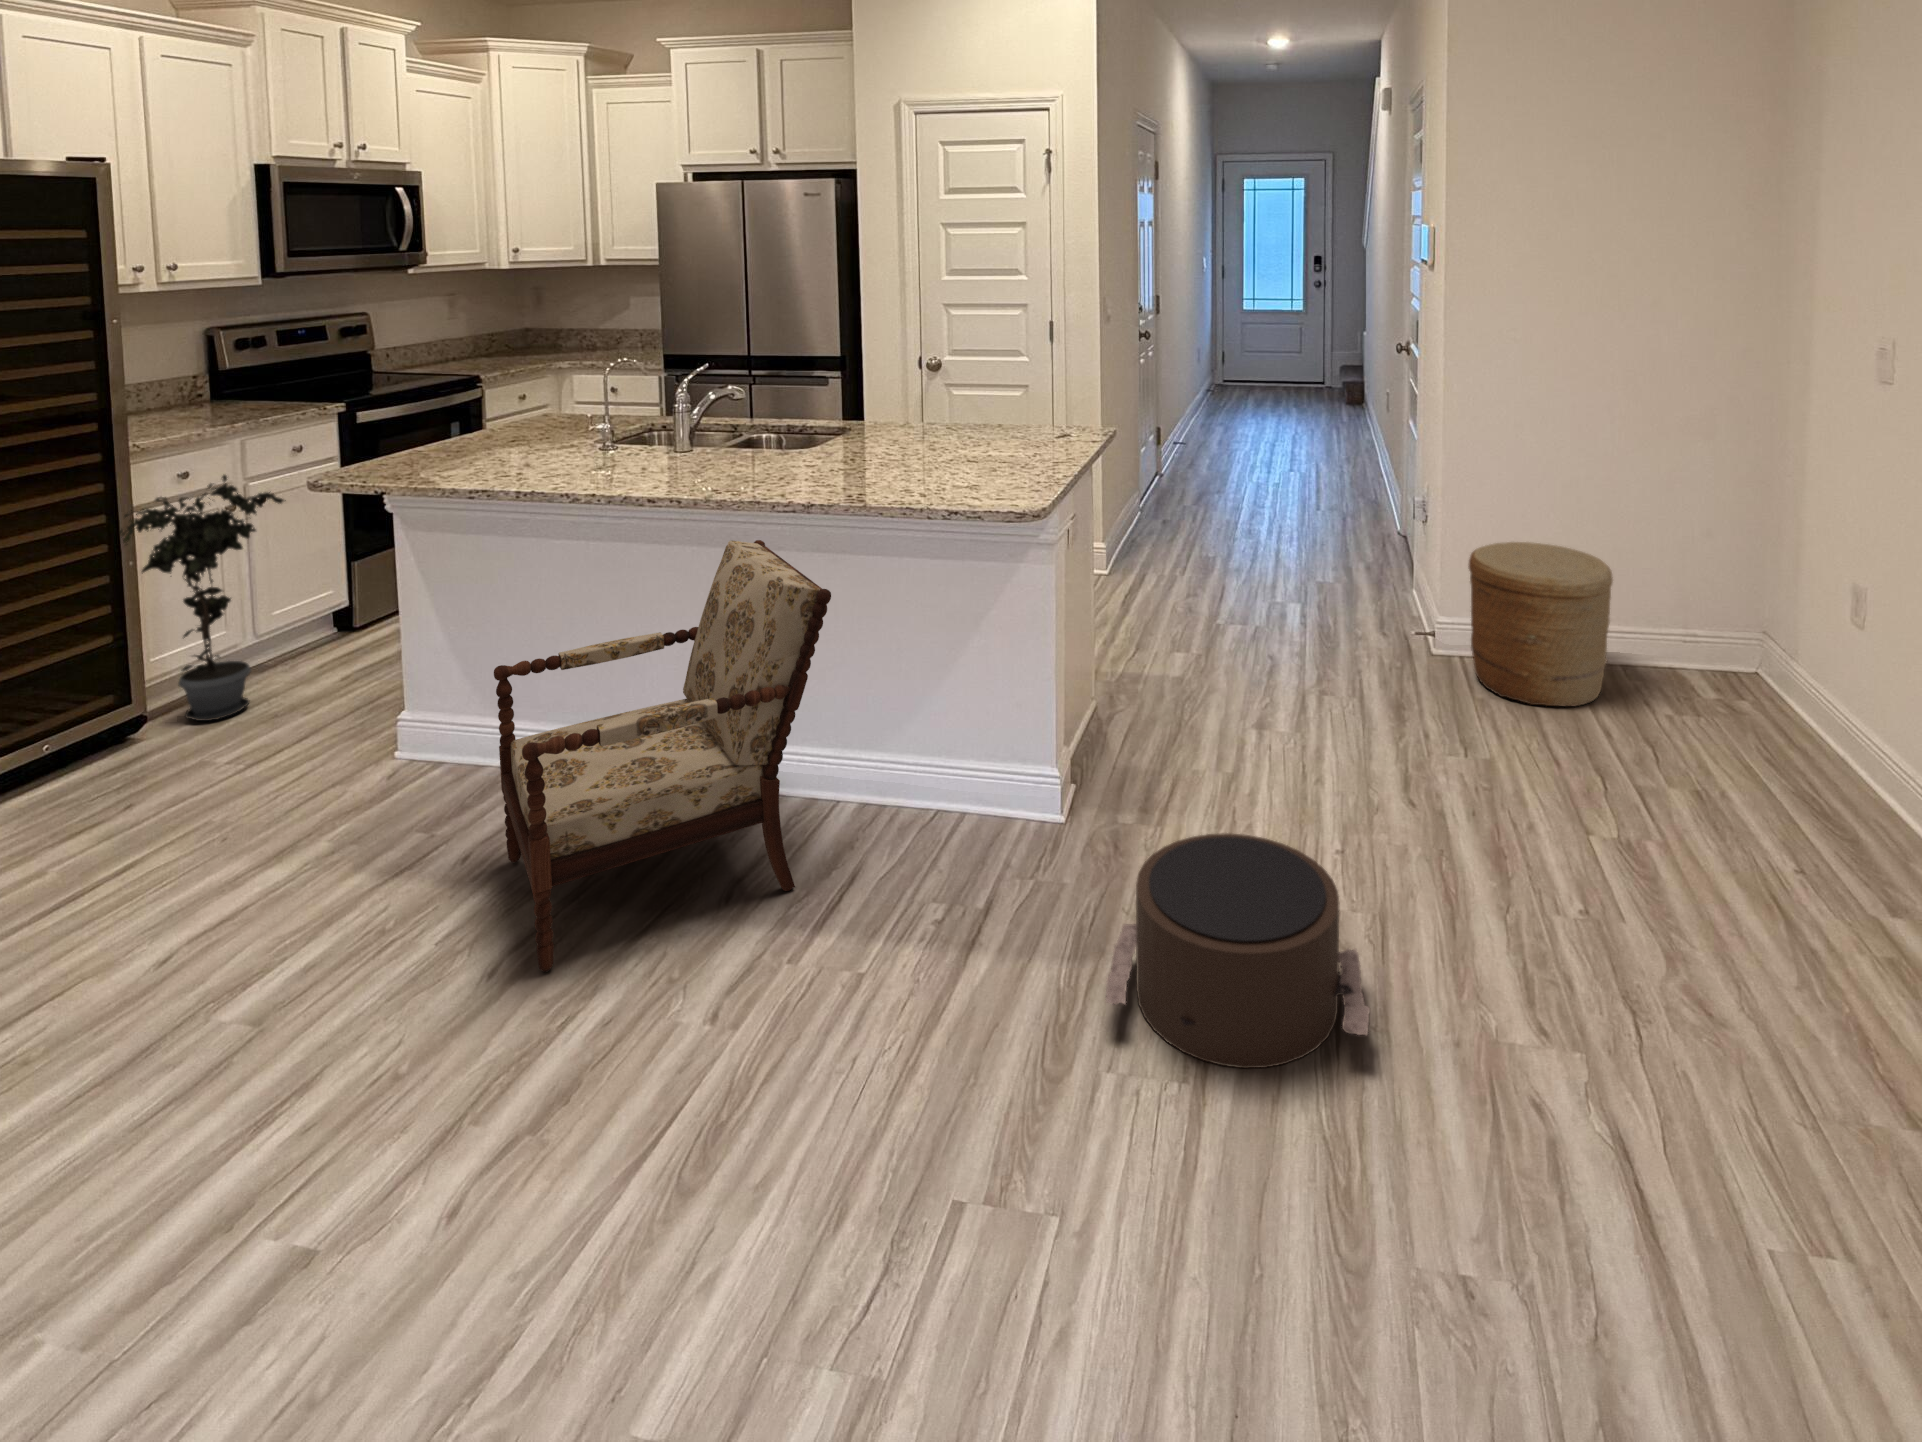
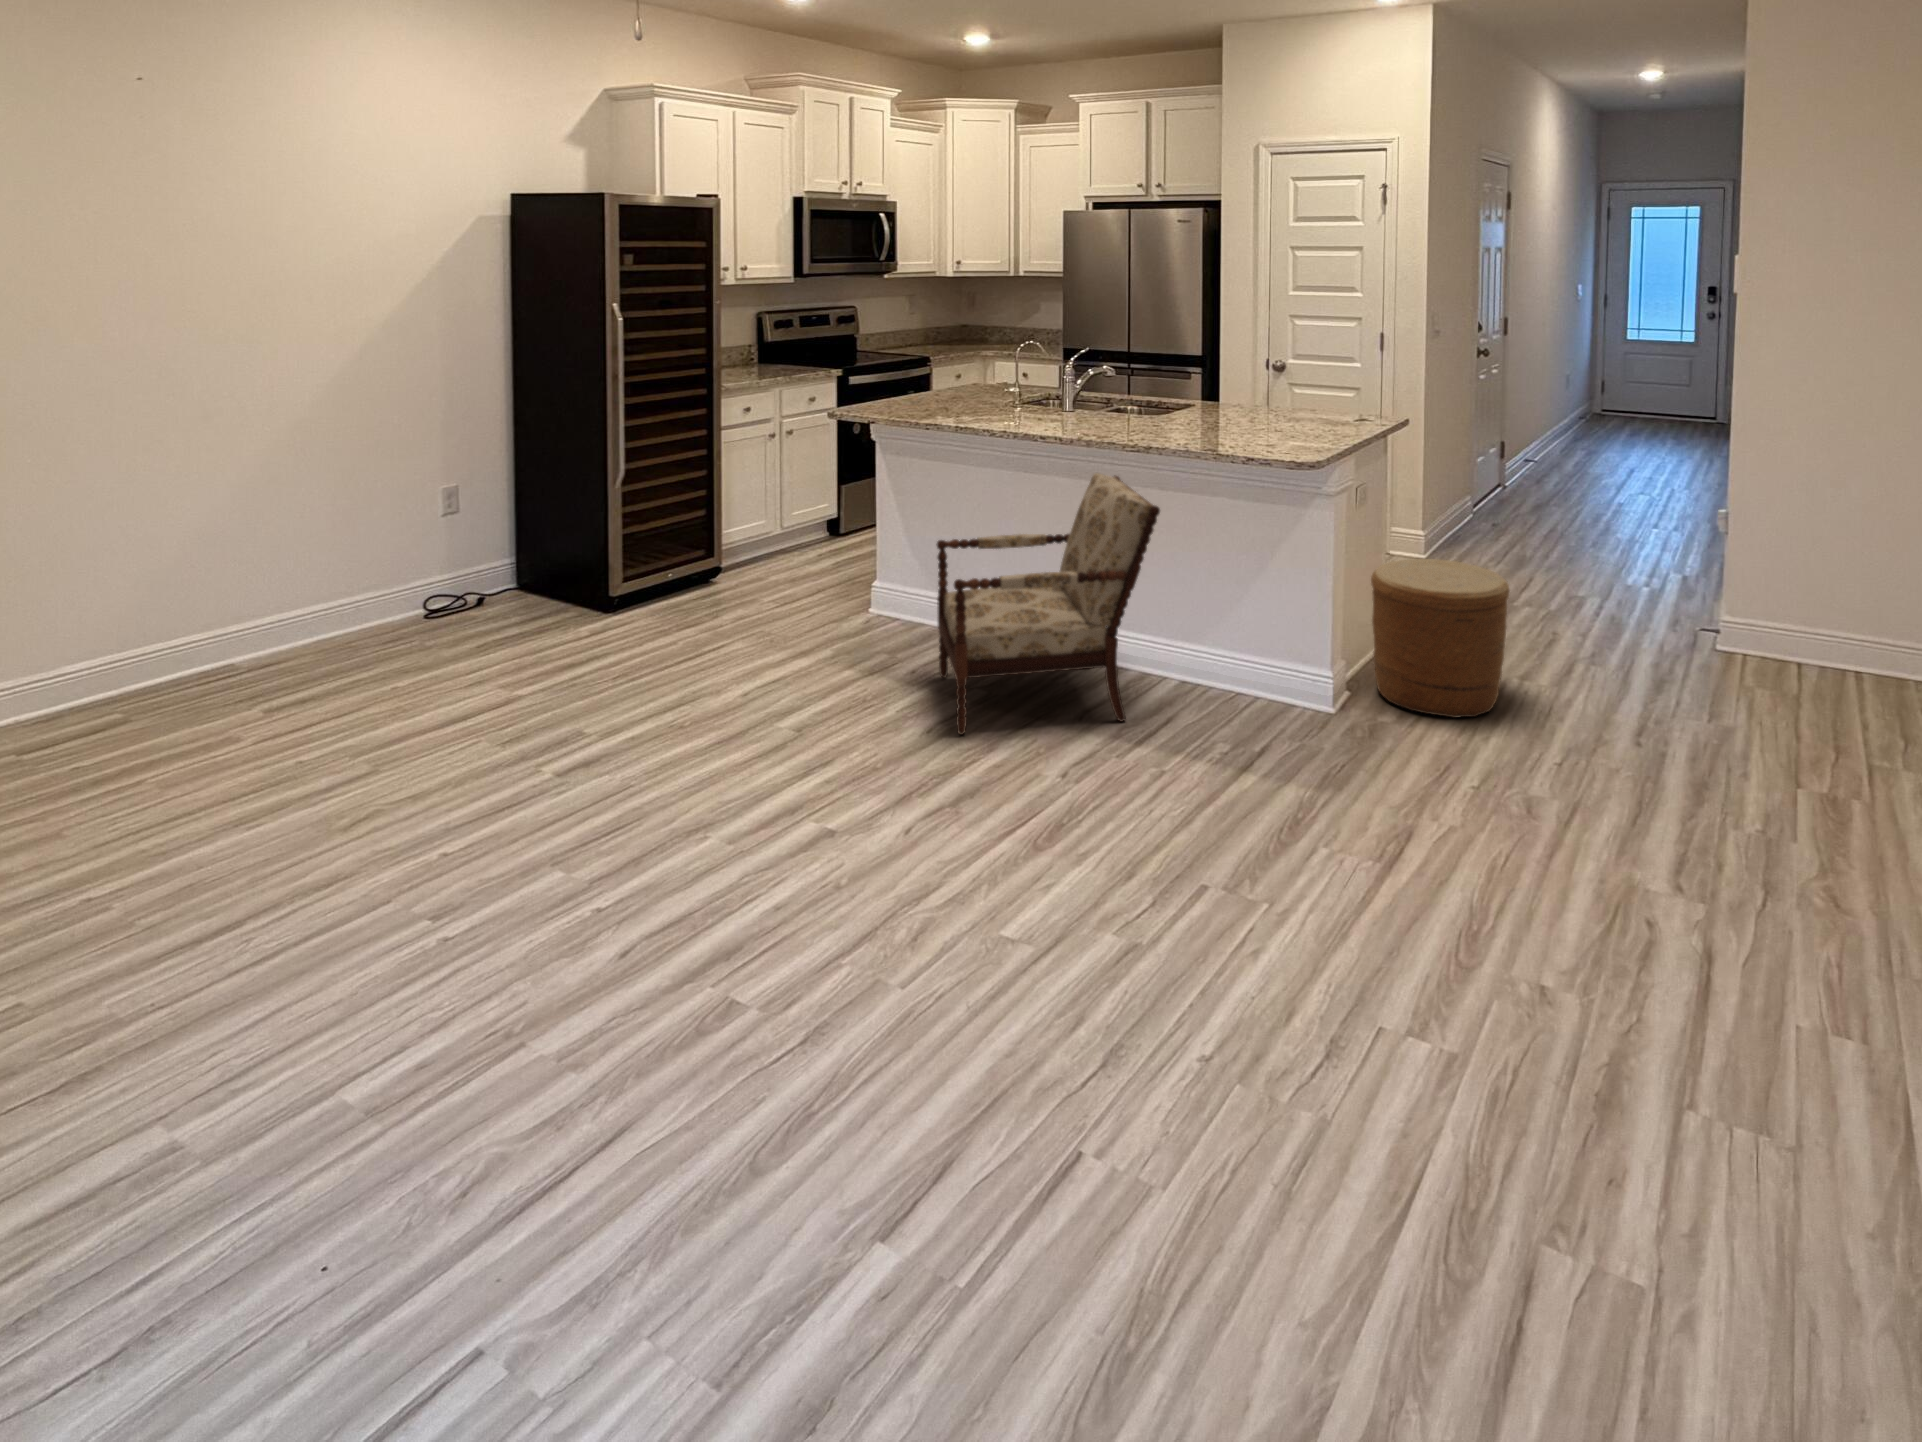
potted plant: present [120,475,286,721] -> none [716,409,806,577]
woven basket: present [1468,542,1613,706] -> present [1371,559,1510,718]
pouf: present [1106,833,1370,1068] -> none [1331,717,1543,873]

